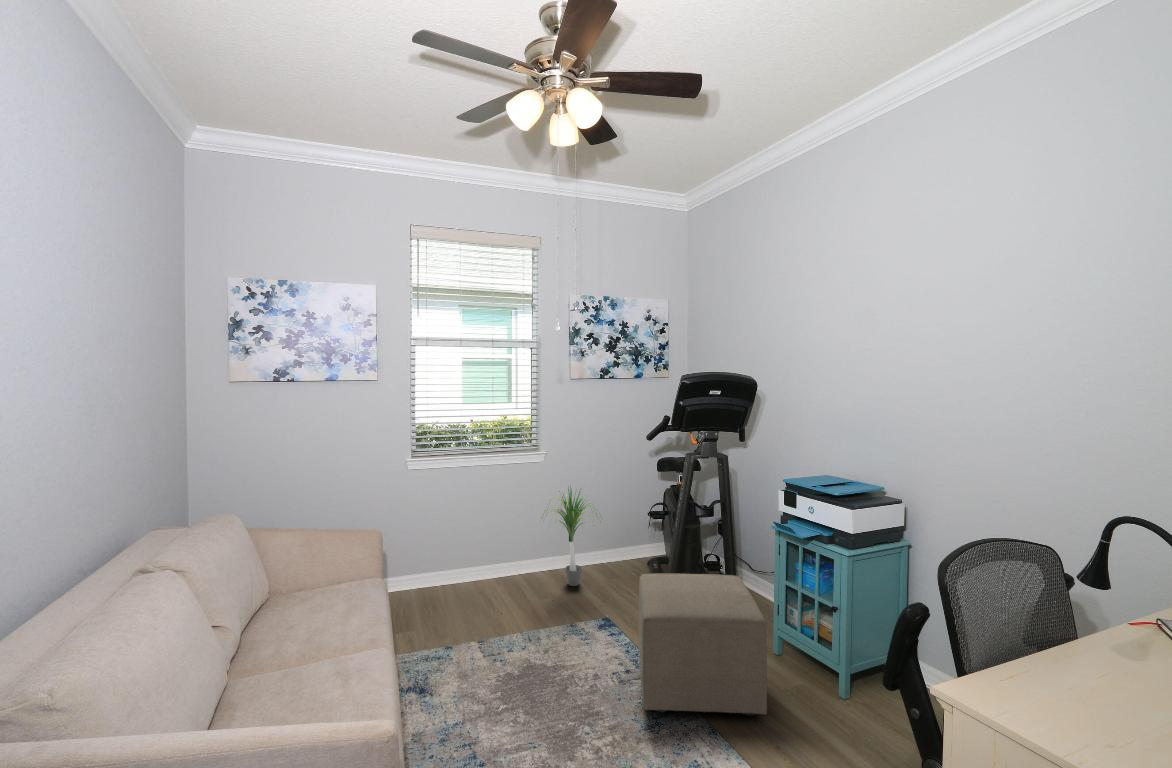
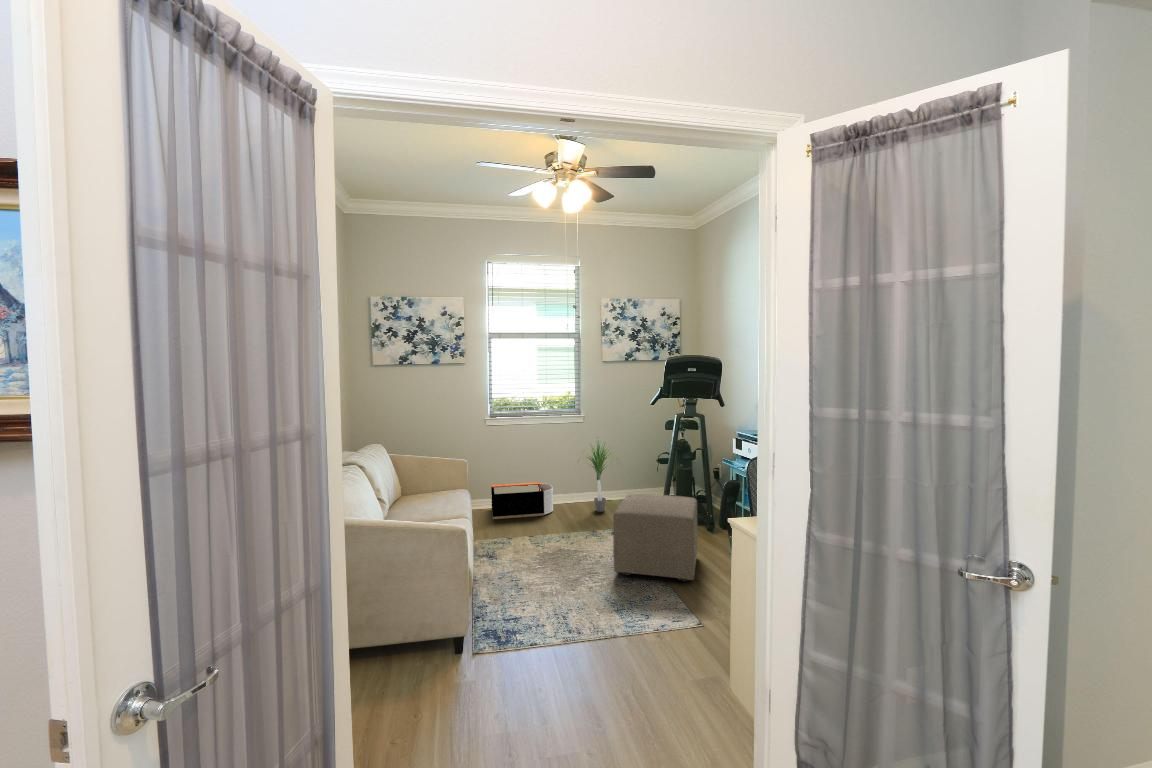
storage bin: none [417,548,509,612] -> present [491,482,553,519]

